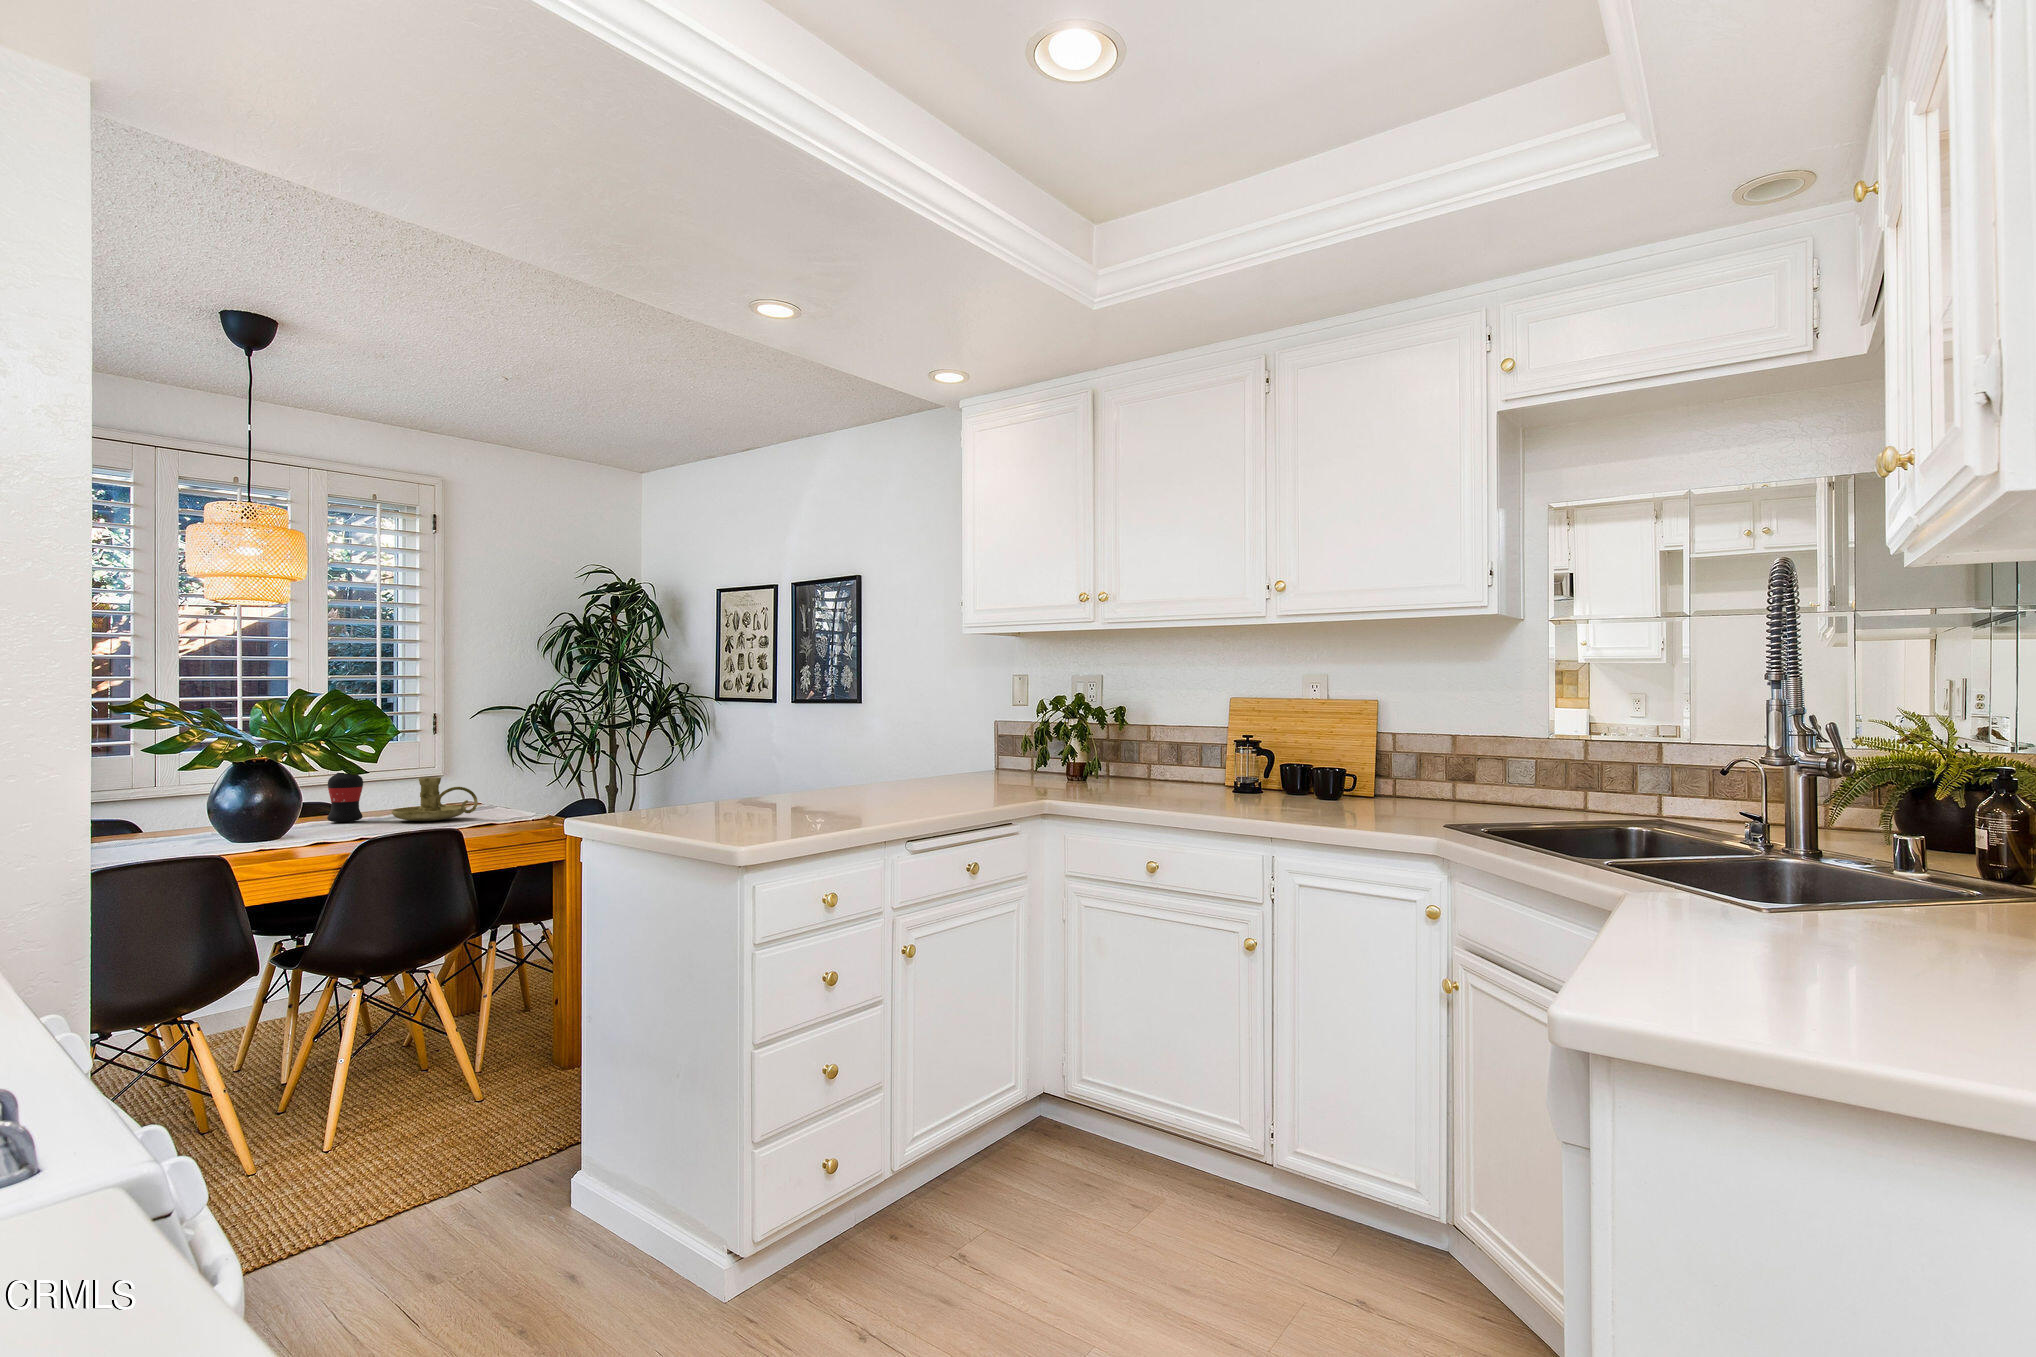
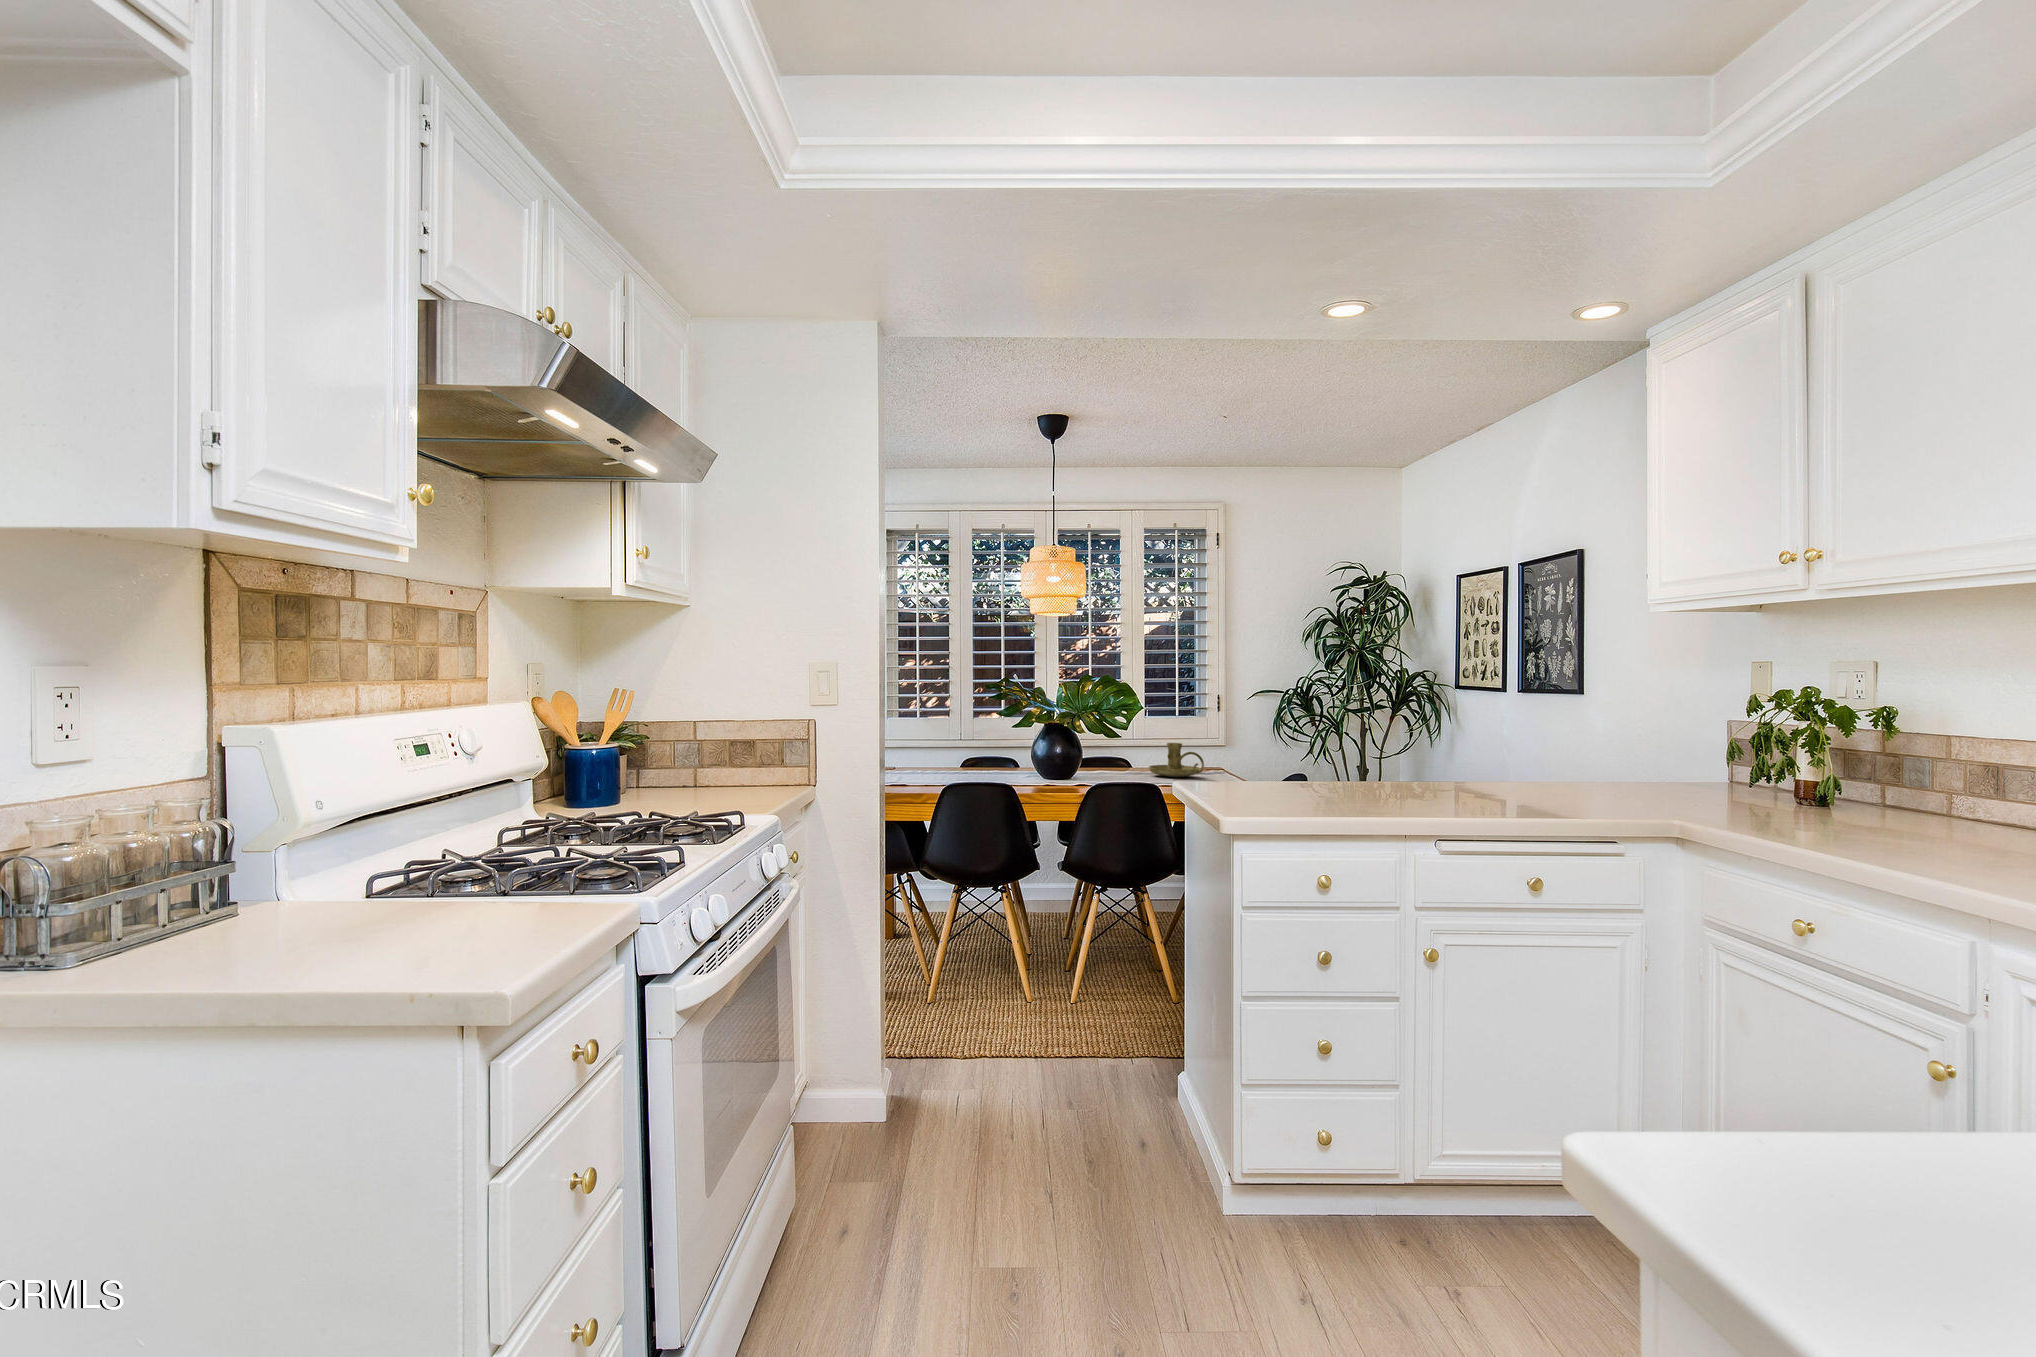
wine bottle: present [327,773,363,822] -> none [1114,709,1136,772]

